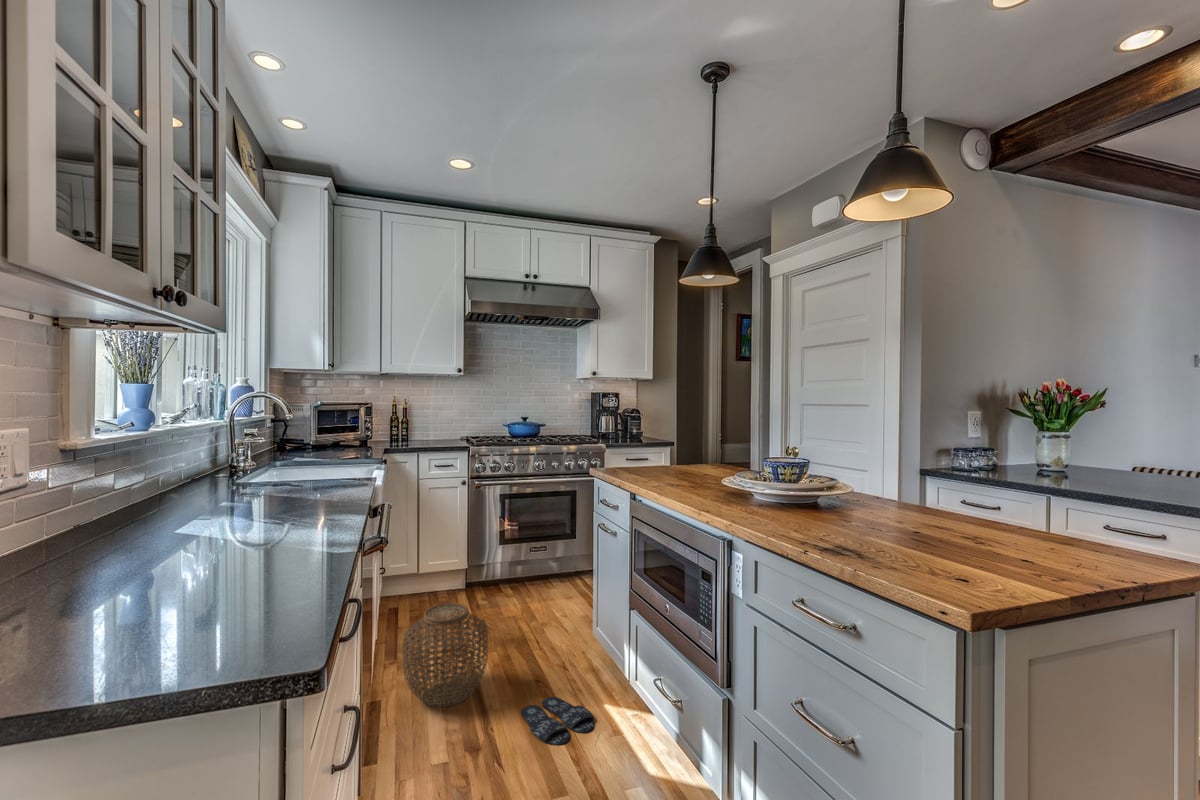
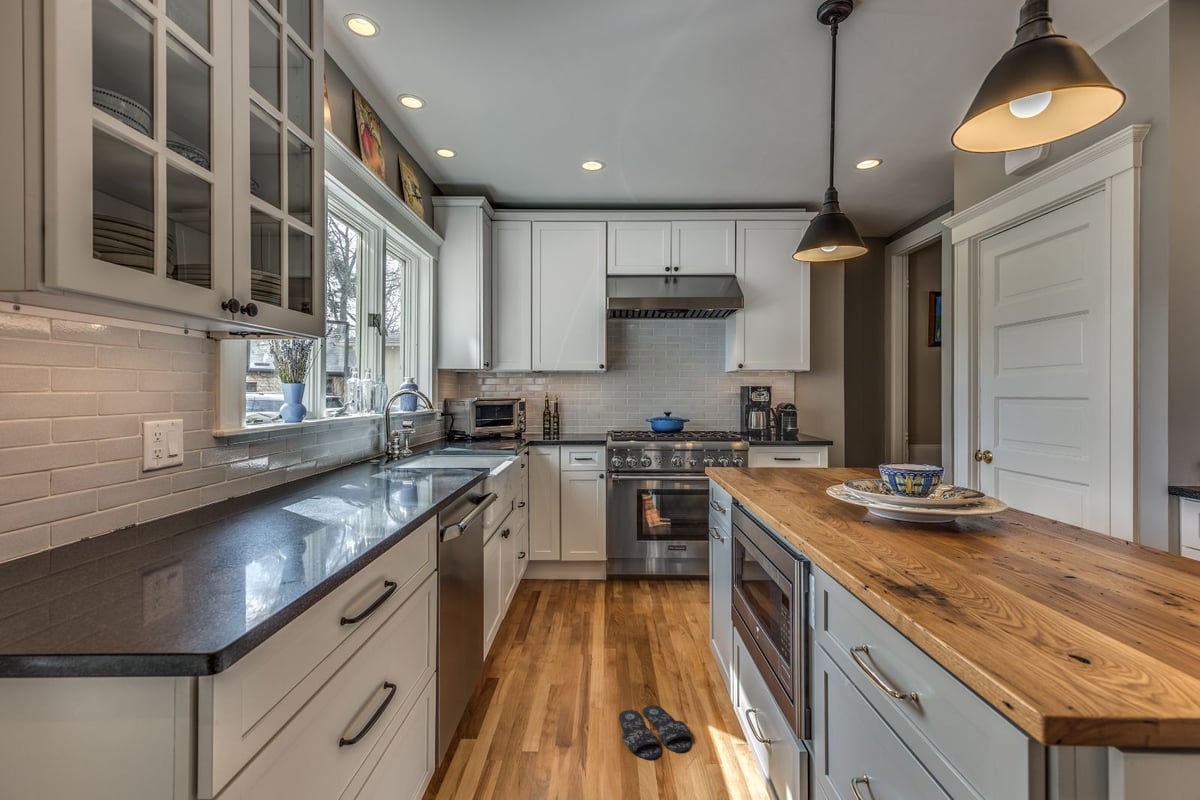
woven basket: present [403,603,488,707] -> none [515,594,595,695]

